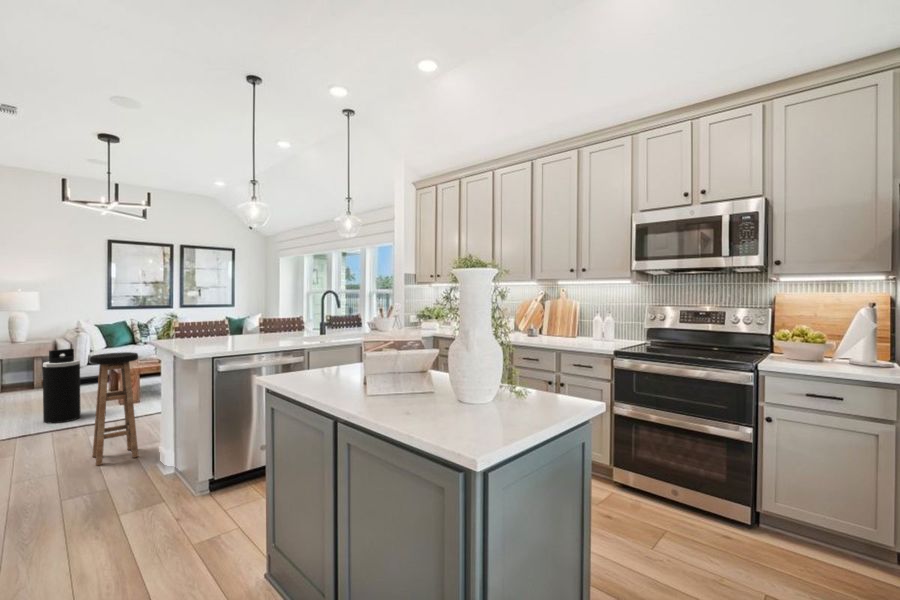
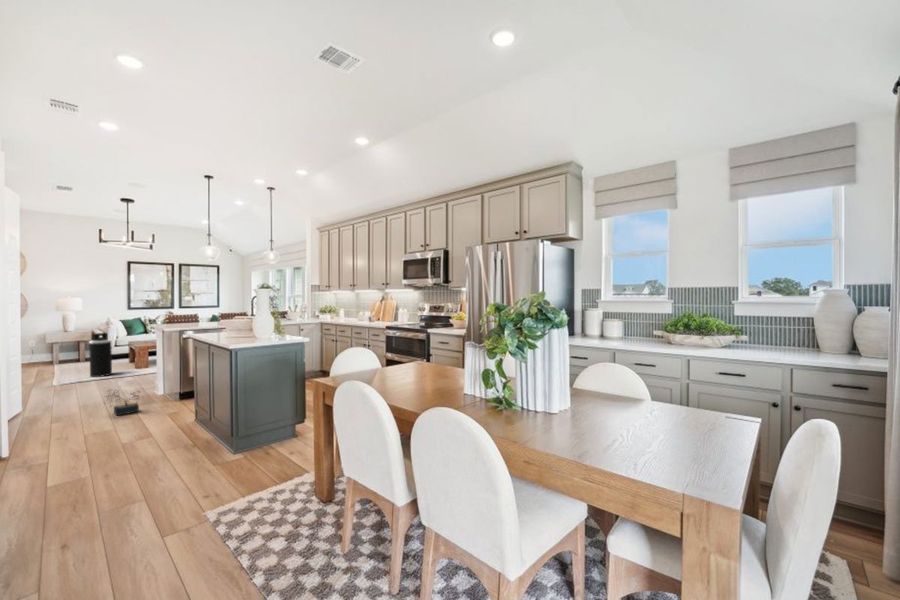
bar stool: present [90,352,139,466] -> none [118,332,145,392]
decorative plant: none [51,490,141,557] -> present [106,389,139,415]

